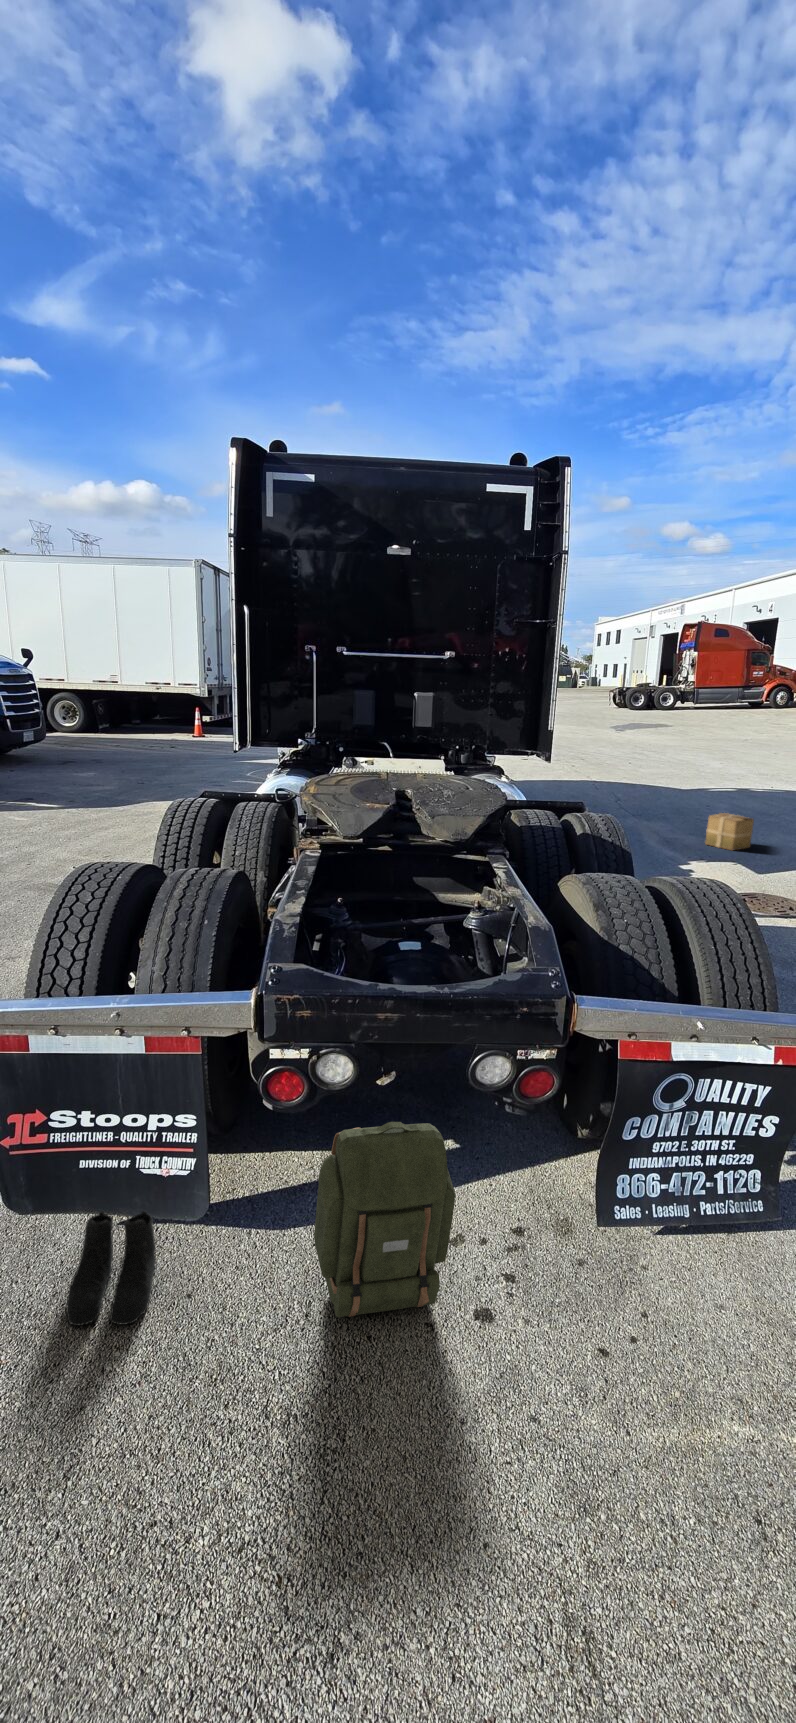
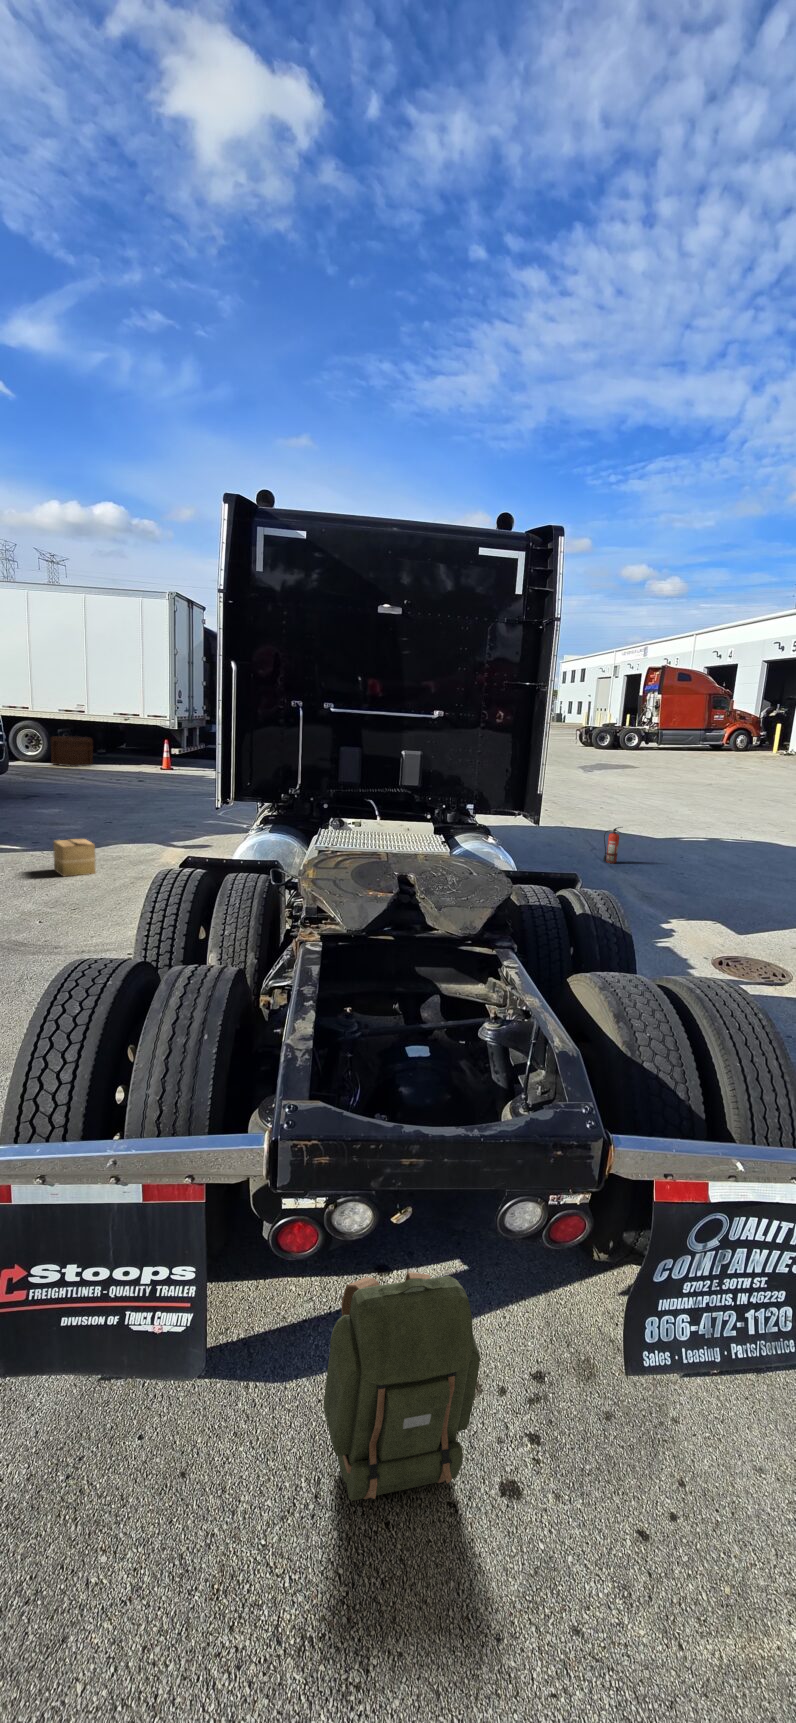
wooden crate: none [84,701,125,731] -> present [51,736,93,767]
fire extinguisher: none [624,776,644,813] -> present [603,827,623,864]
cardboard box: present [705,813,754,850] -> present [53,839,96,876]
boots: present [66,1211,156,1325] -> none [47,1374,147,1521]

